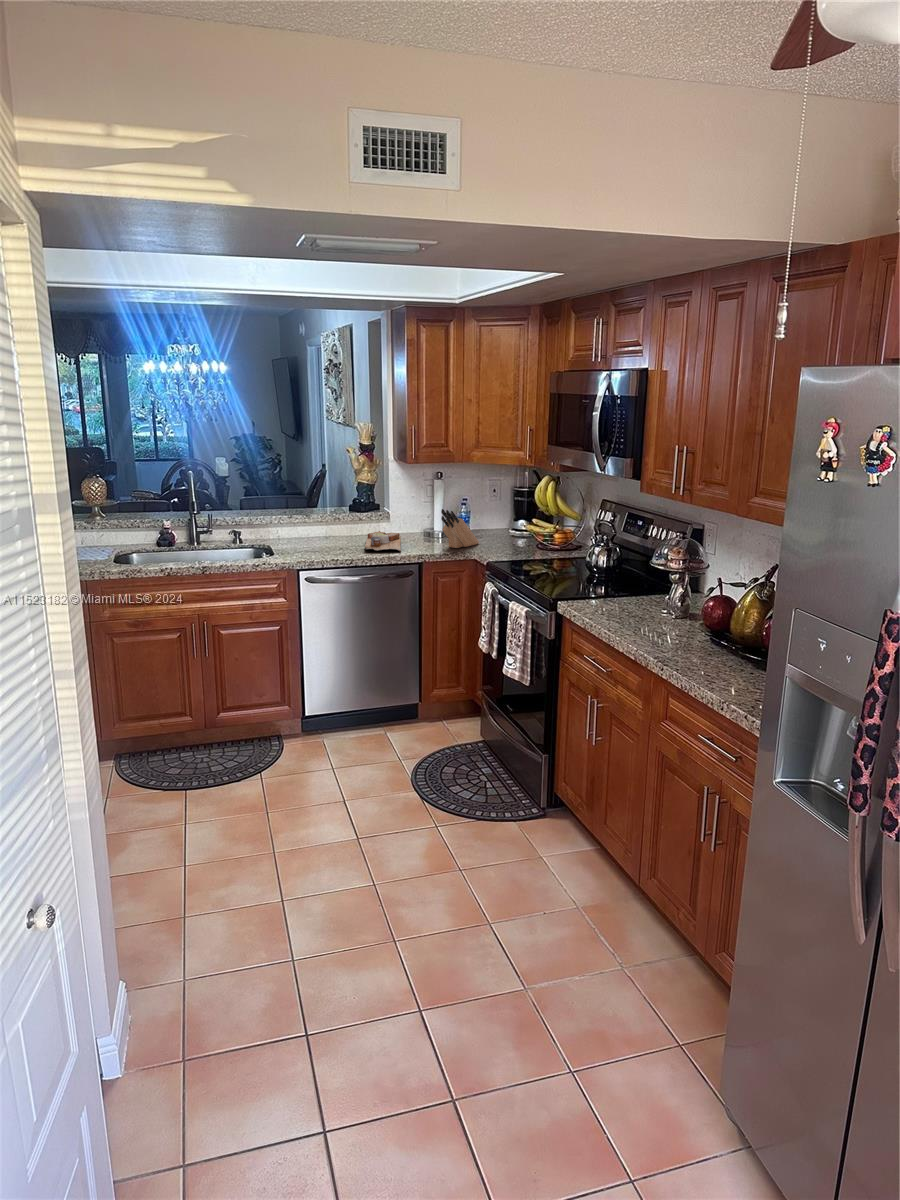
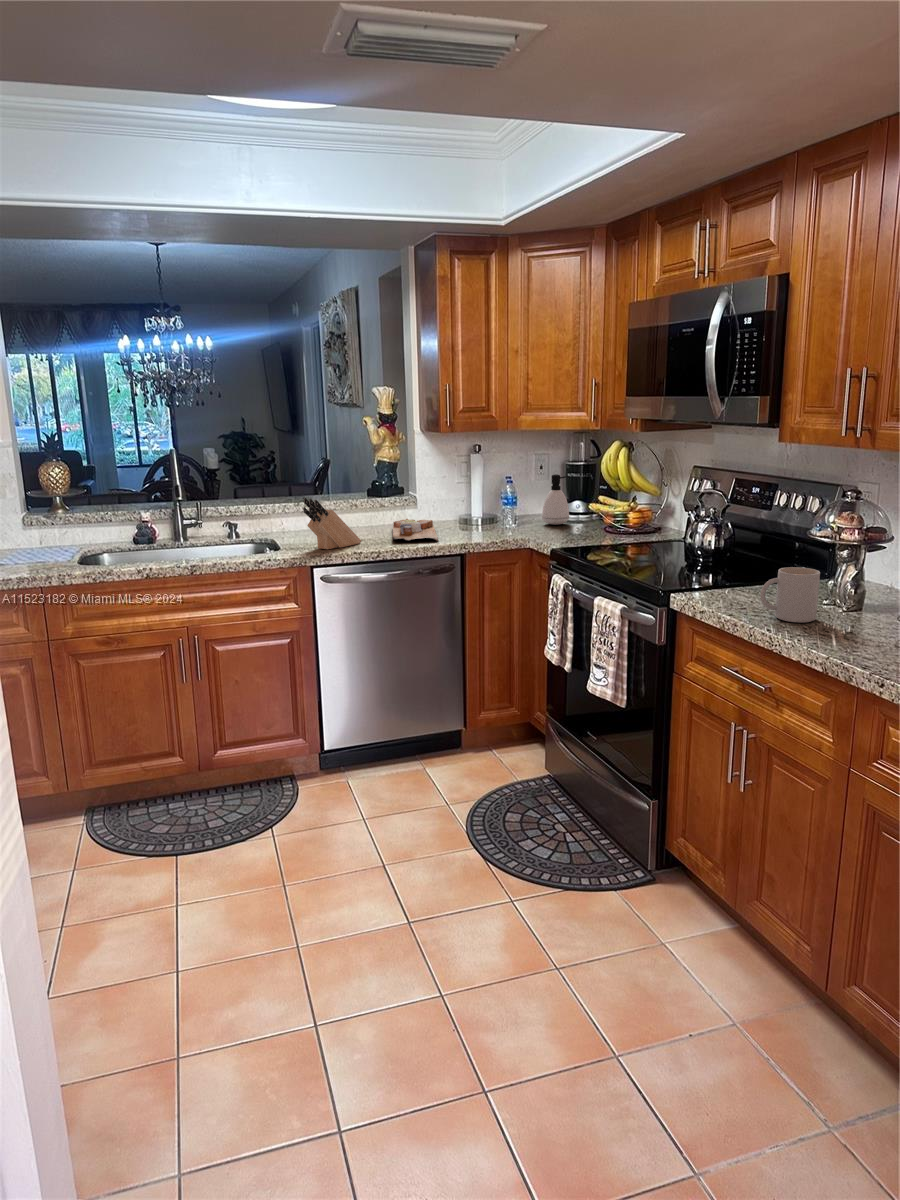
soap dispenser: none [490,499,513,540] -> present [542,474,570,525]
knife block: present [441,509,479,548] -> present [303,498,361,549]
mug: none [610,586,651,626] -> present [760,567,820,622]

